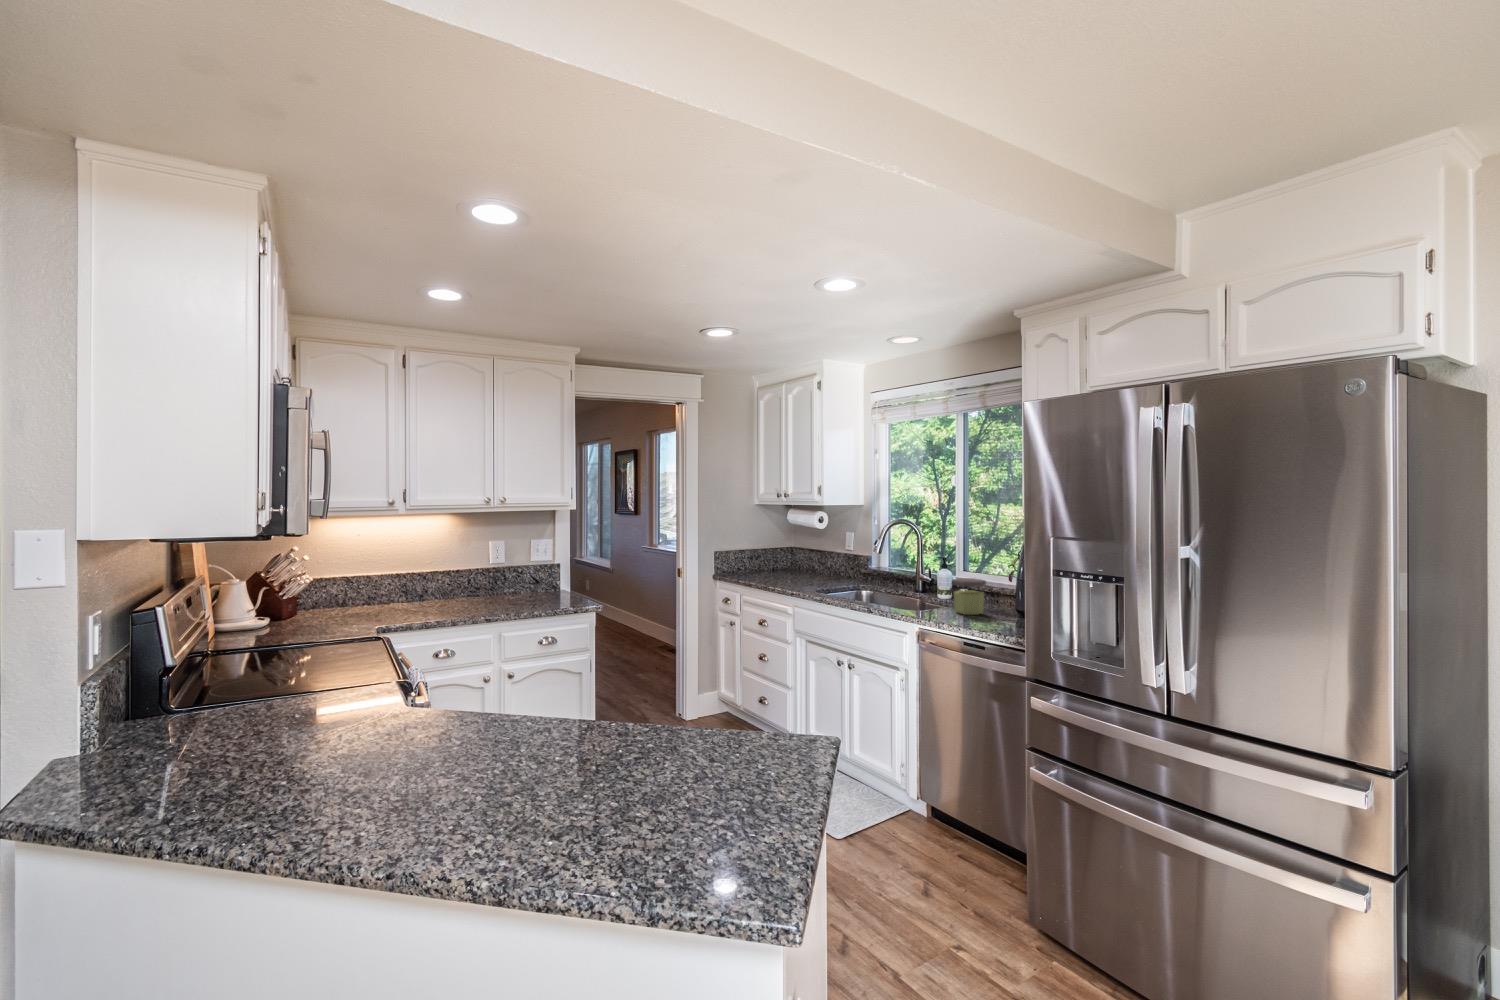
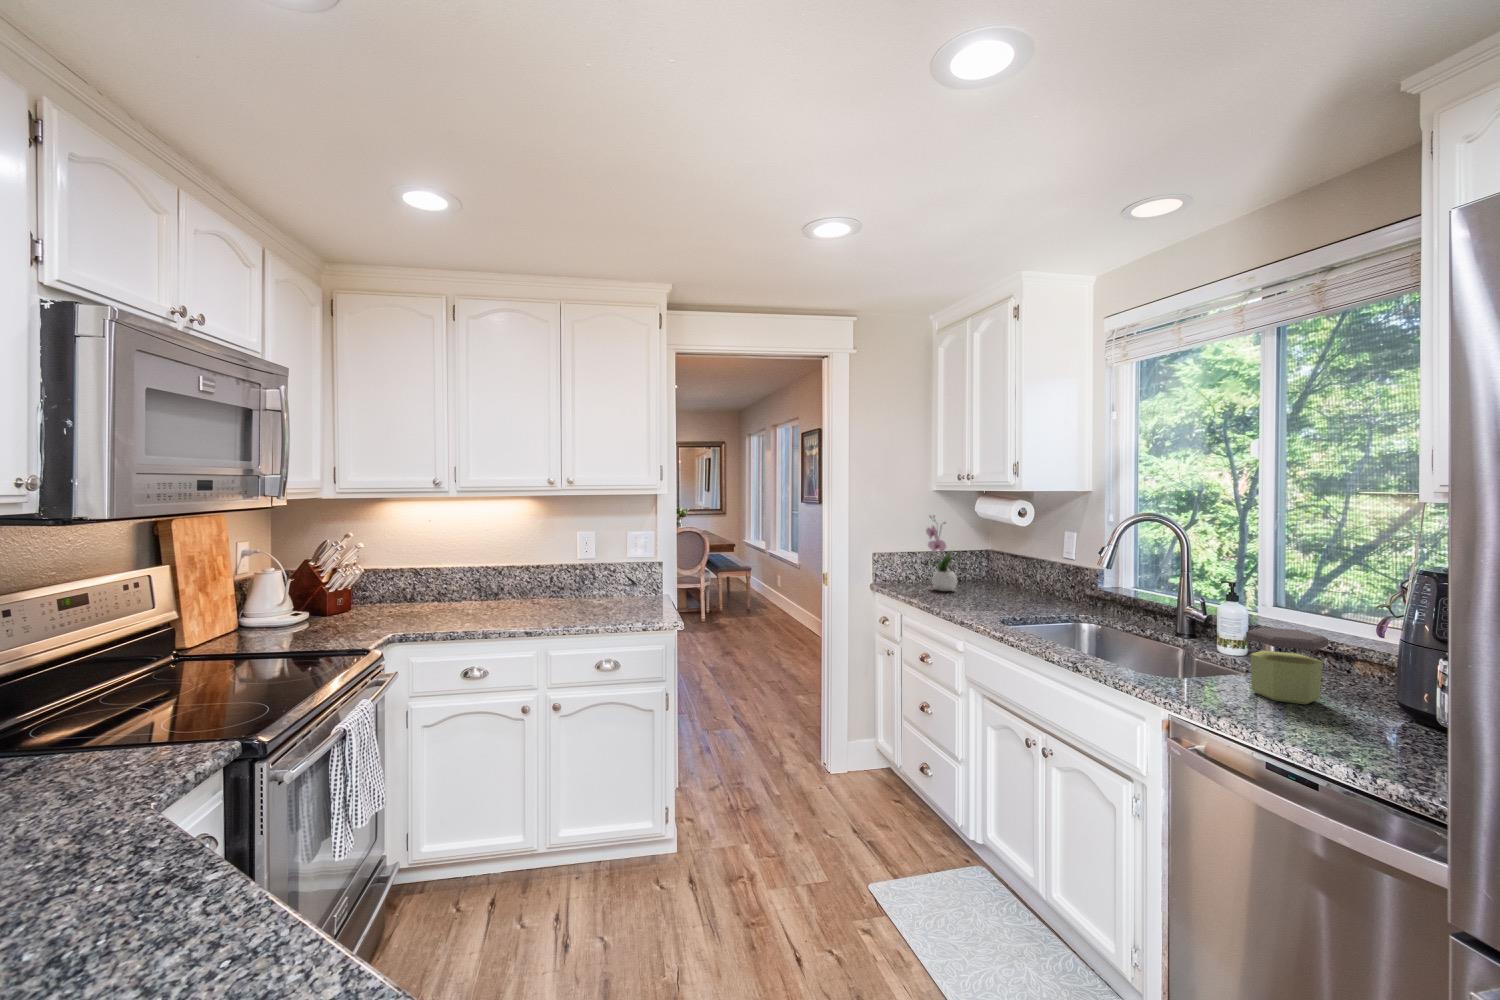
flower arrangement: none [755,521,781,577] -> present [926,516,958,591]

